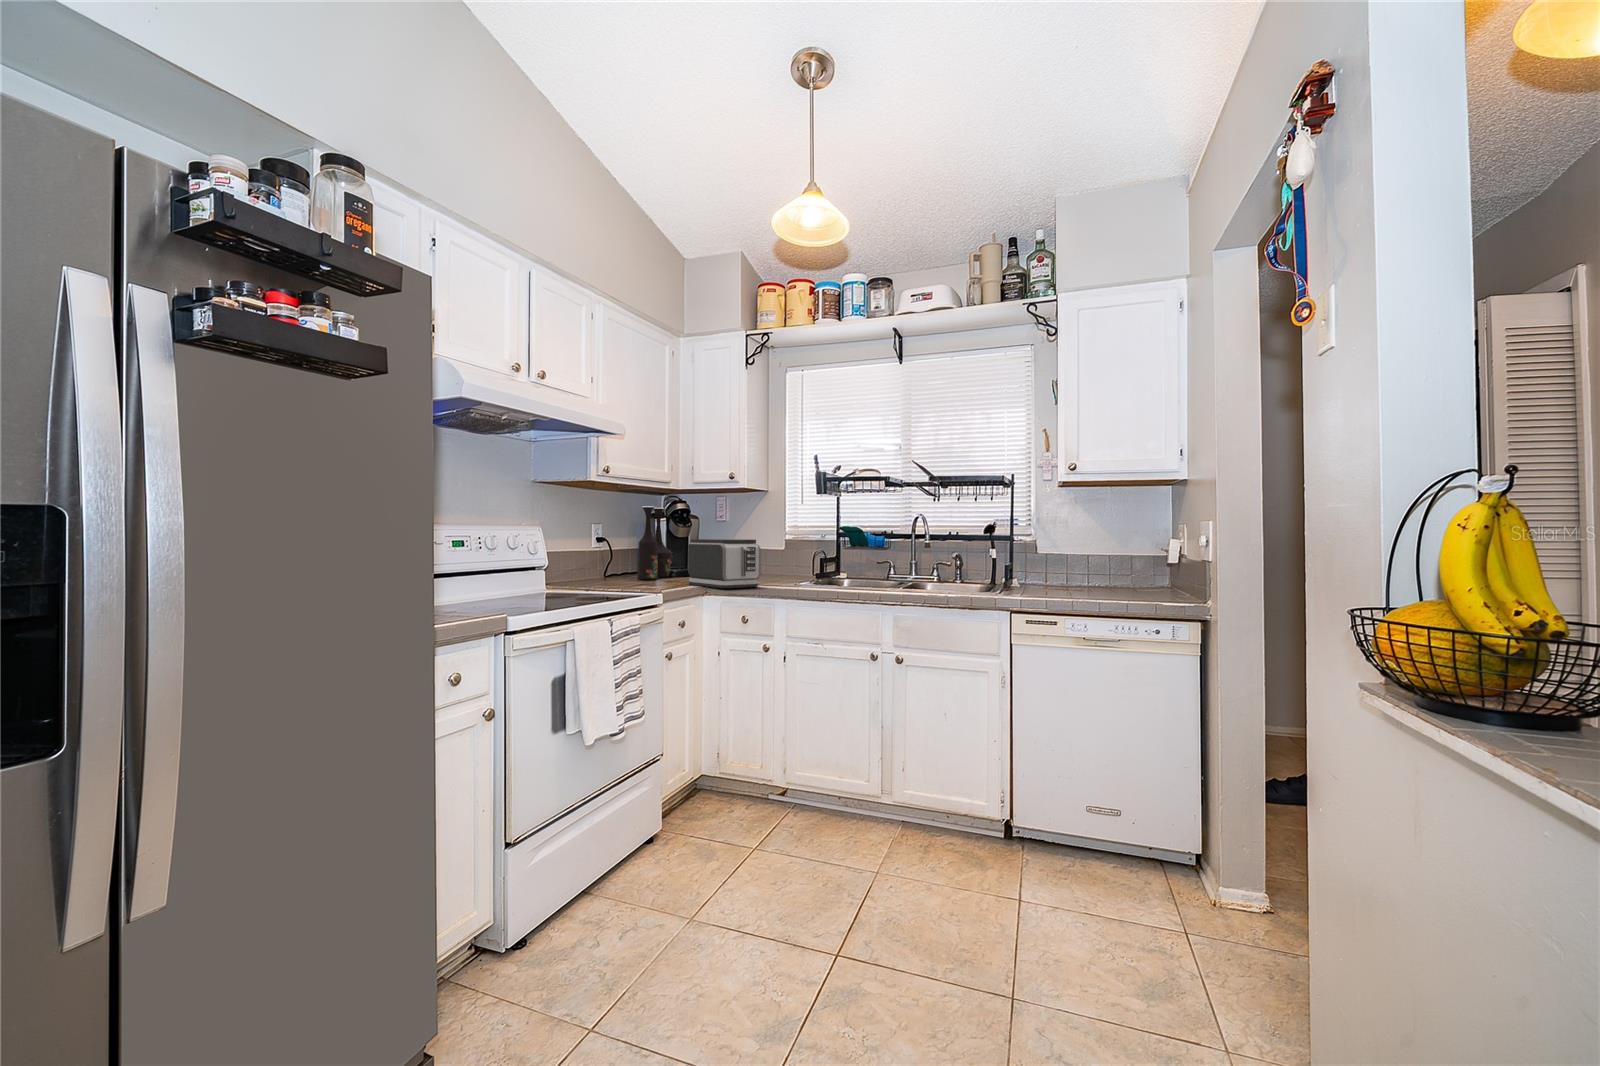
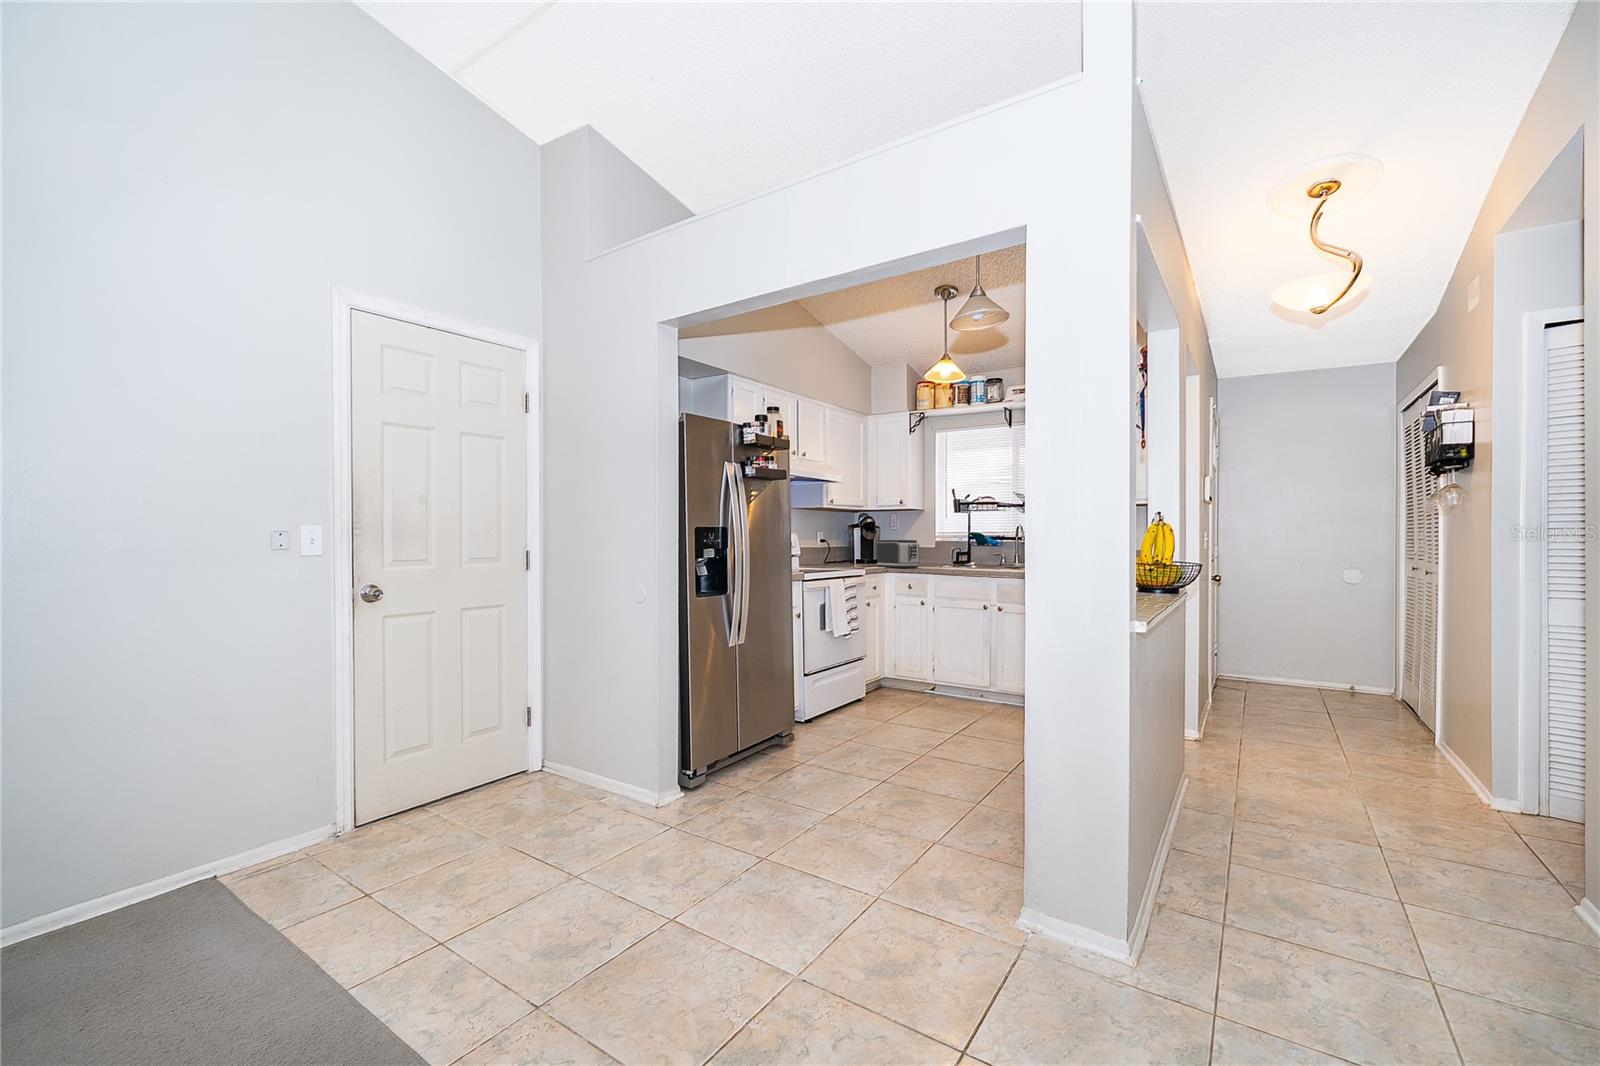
vase: present [637,506,672,579] -> none [845,521,865,564]

